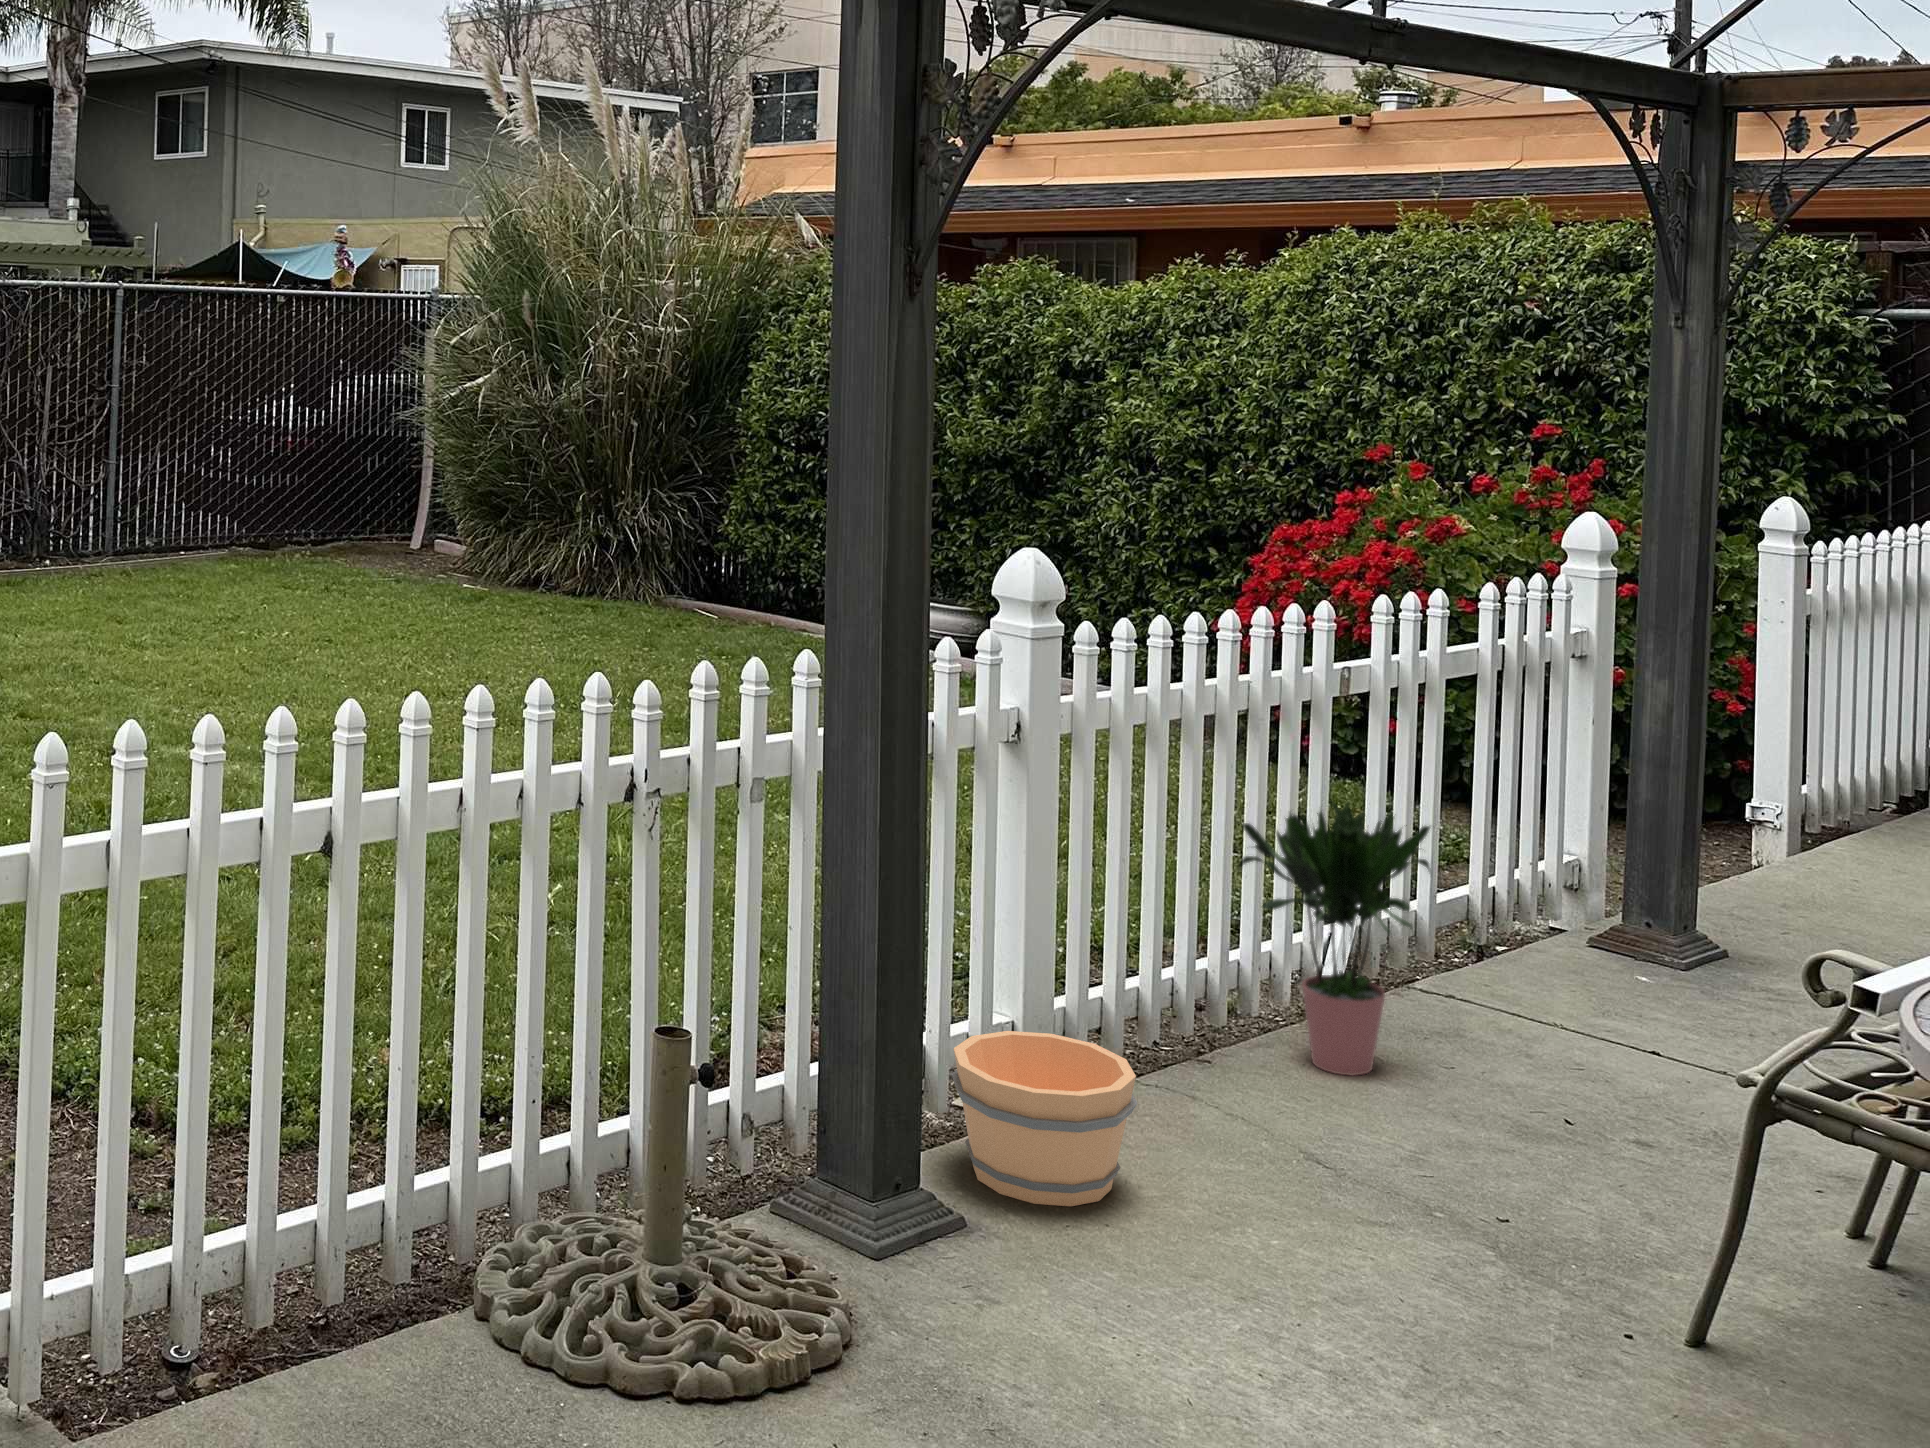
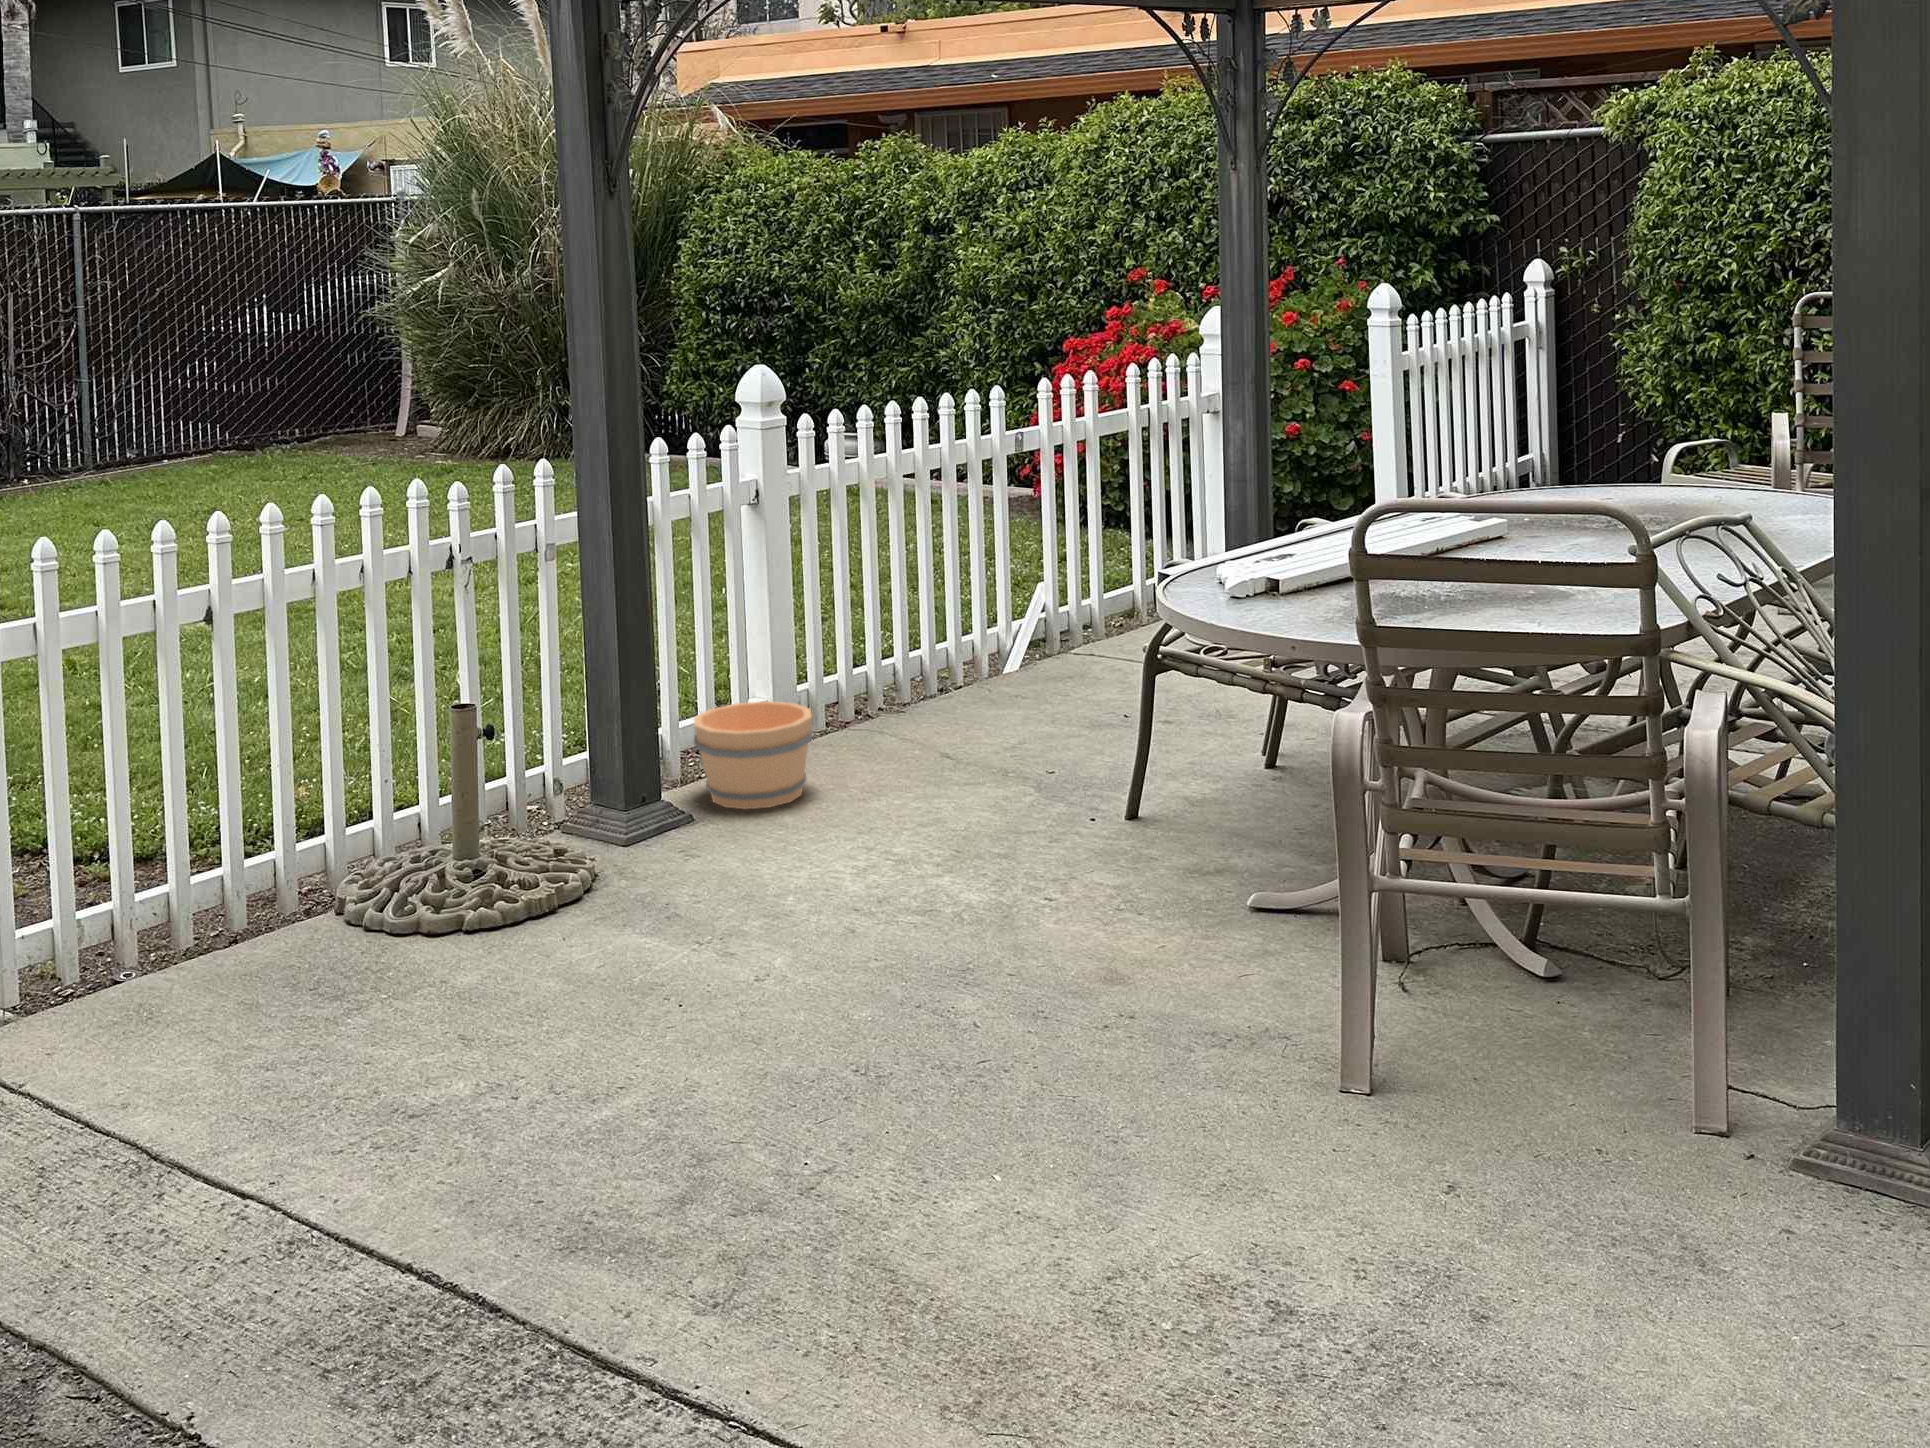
potted plant: present [1240,803,1430,1076] -> none [916,516,1064,715]

